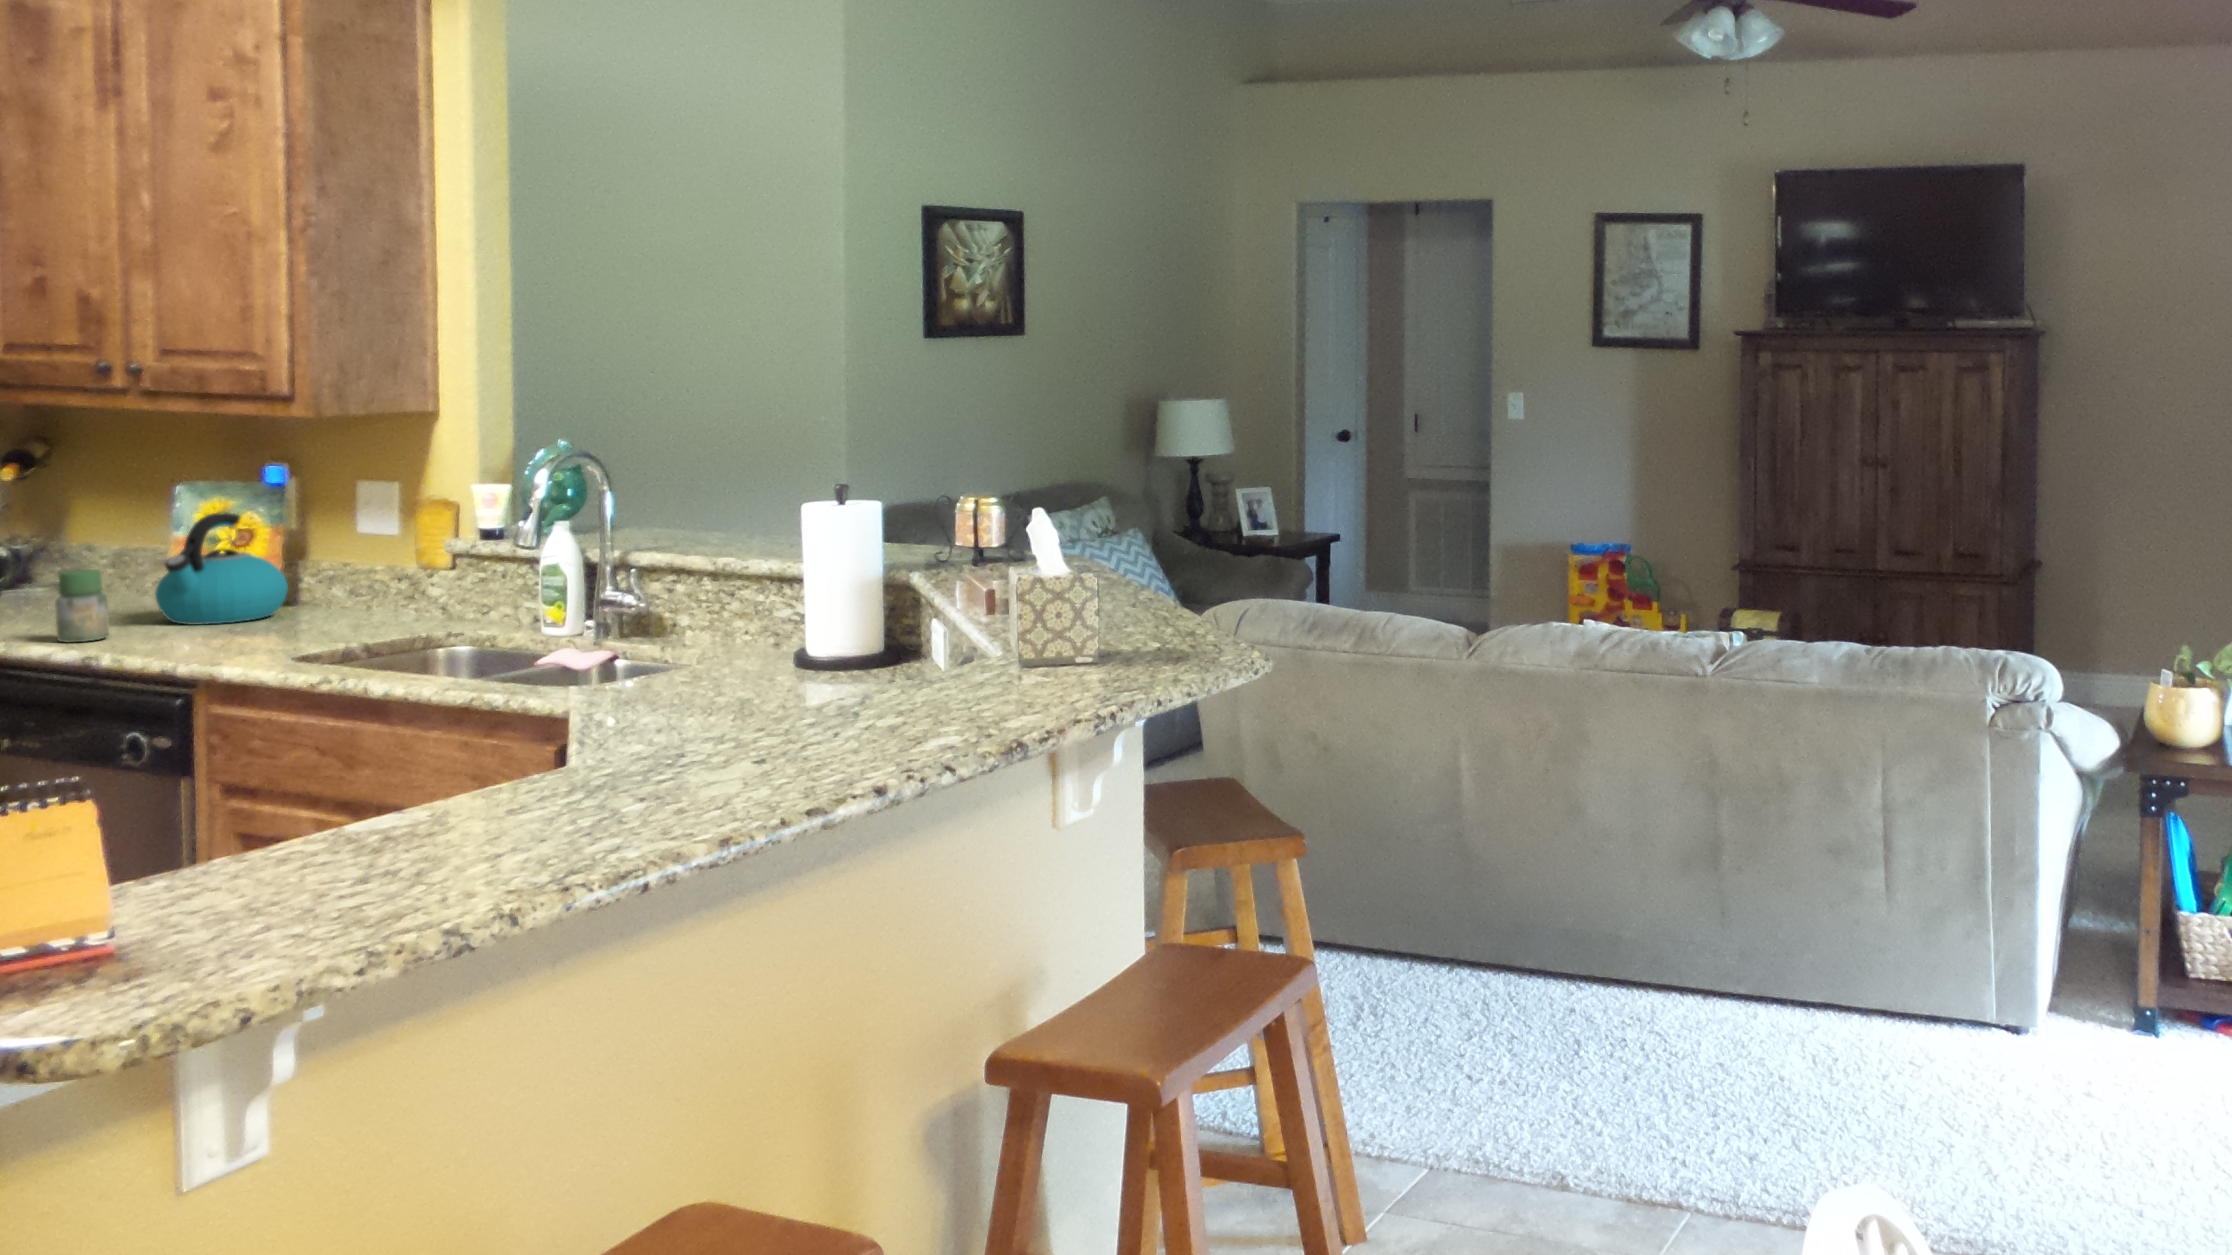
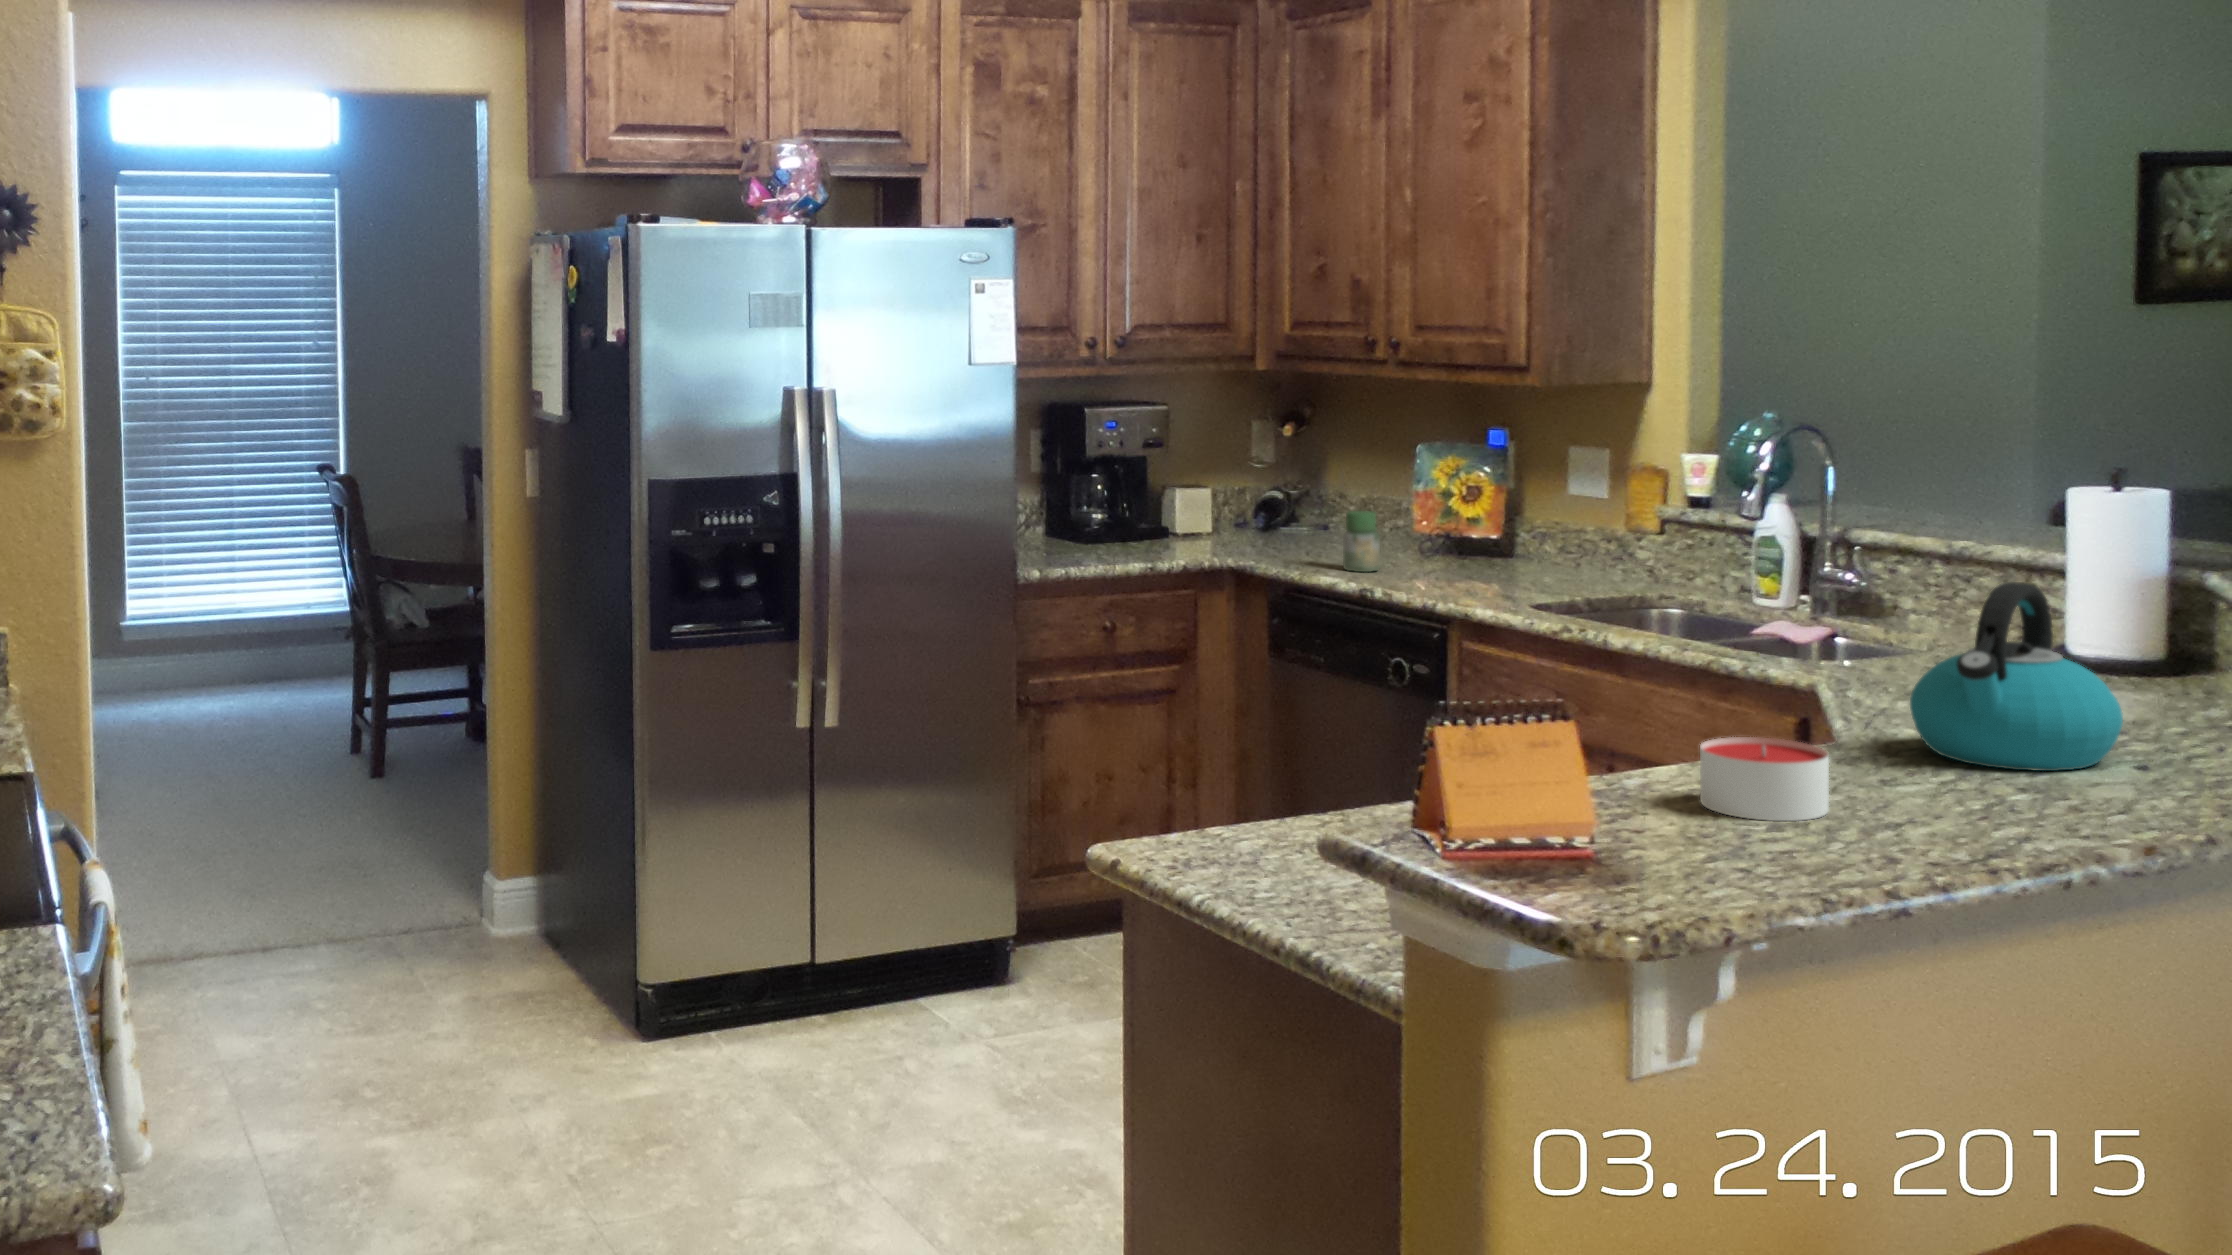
kettle: present [155,513,288,625] -> present [1910,582,2123,771]
candle: none [304,815,460,920] -> present [1700,737,1829,821]

